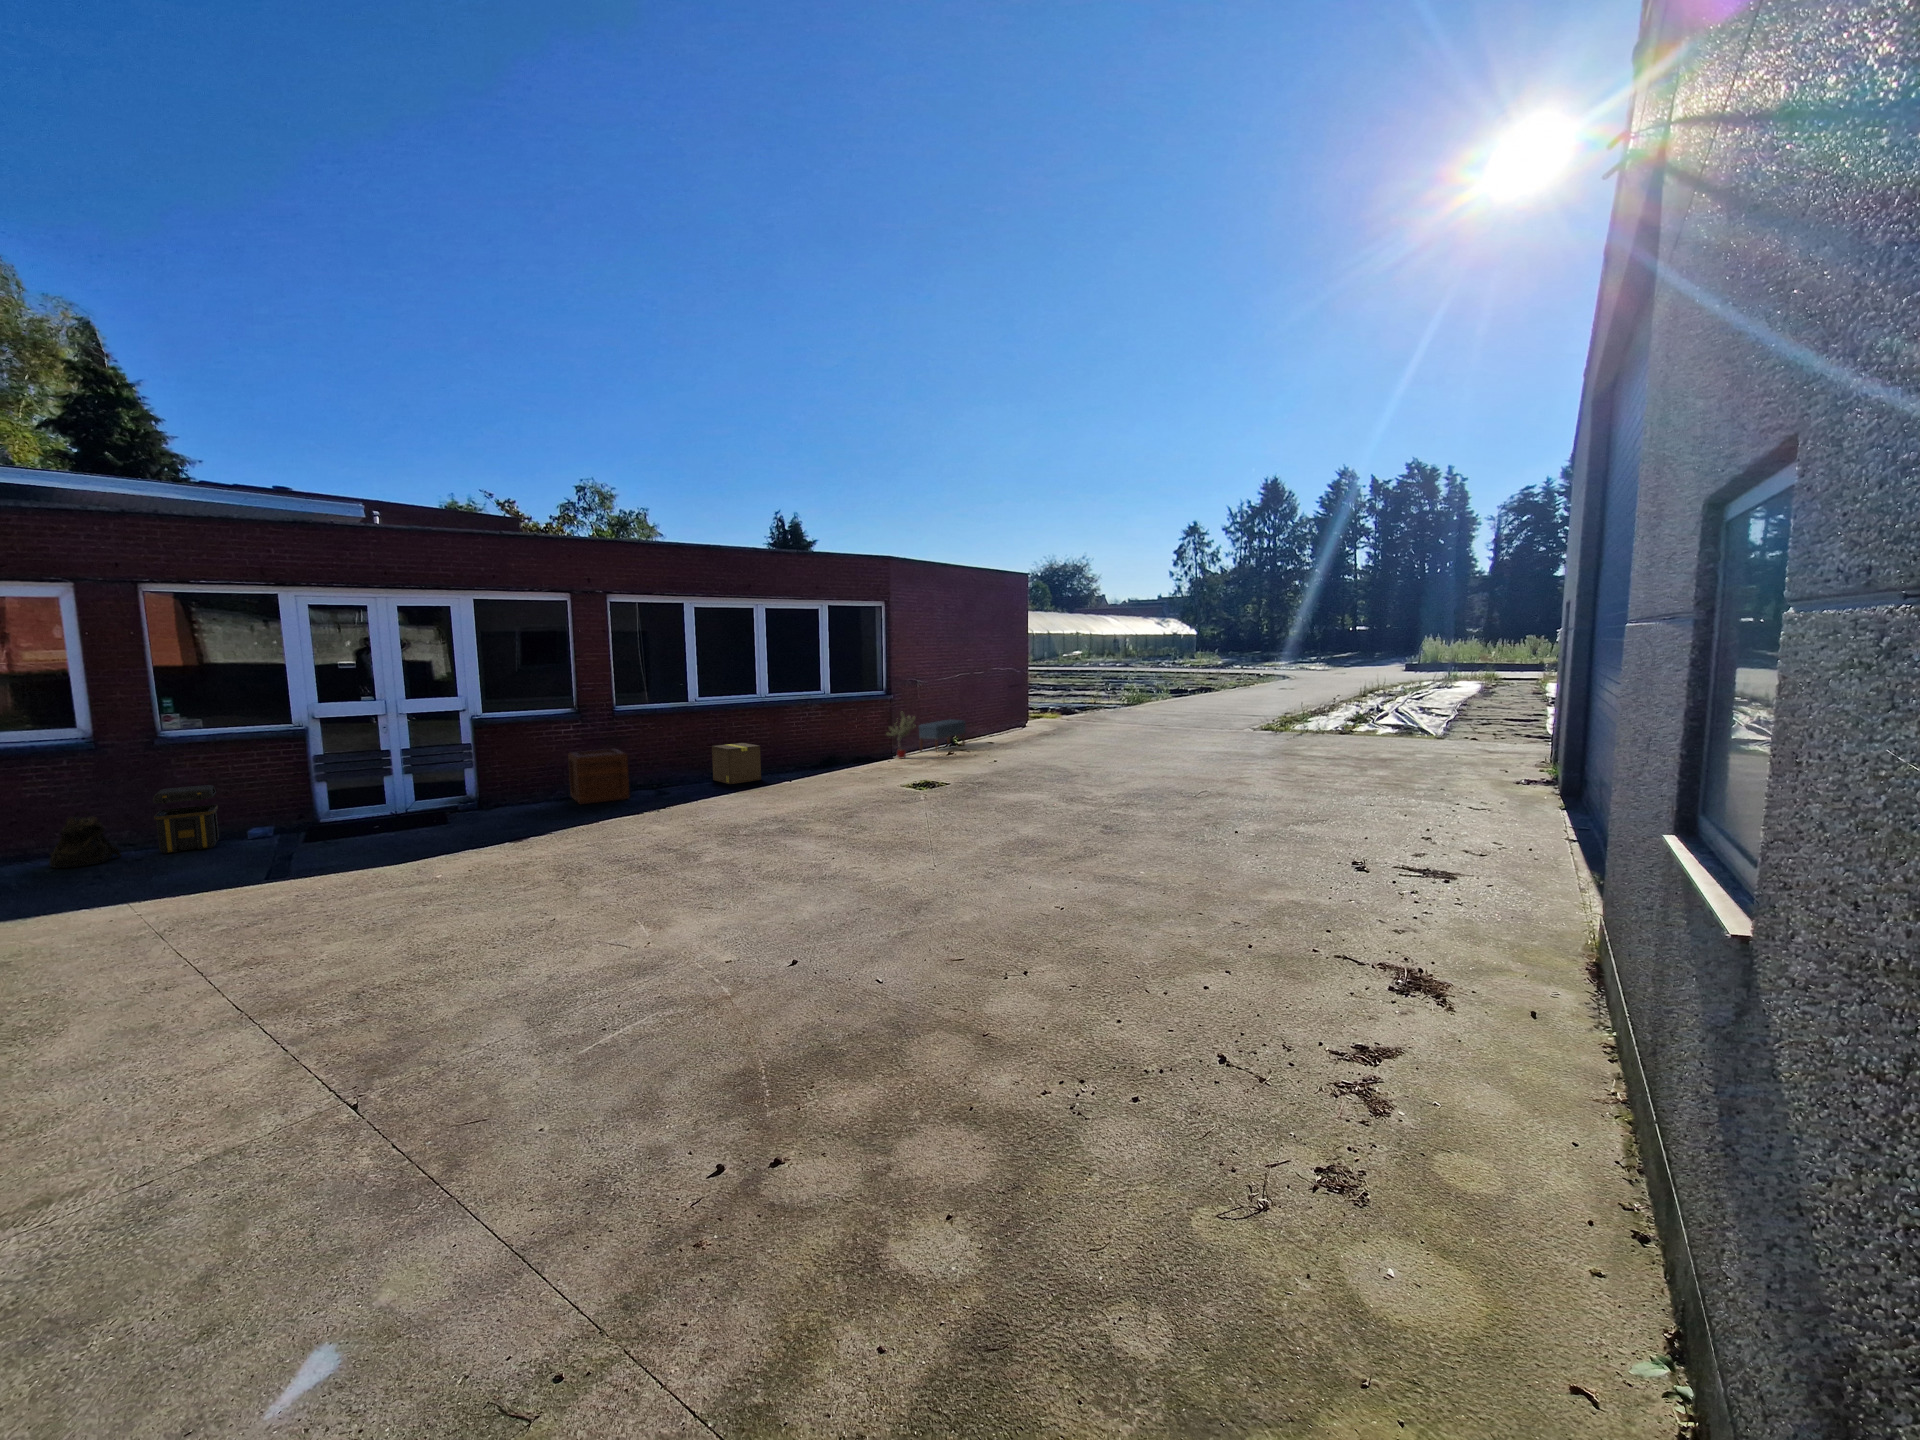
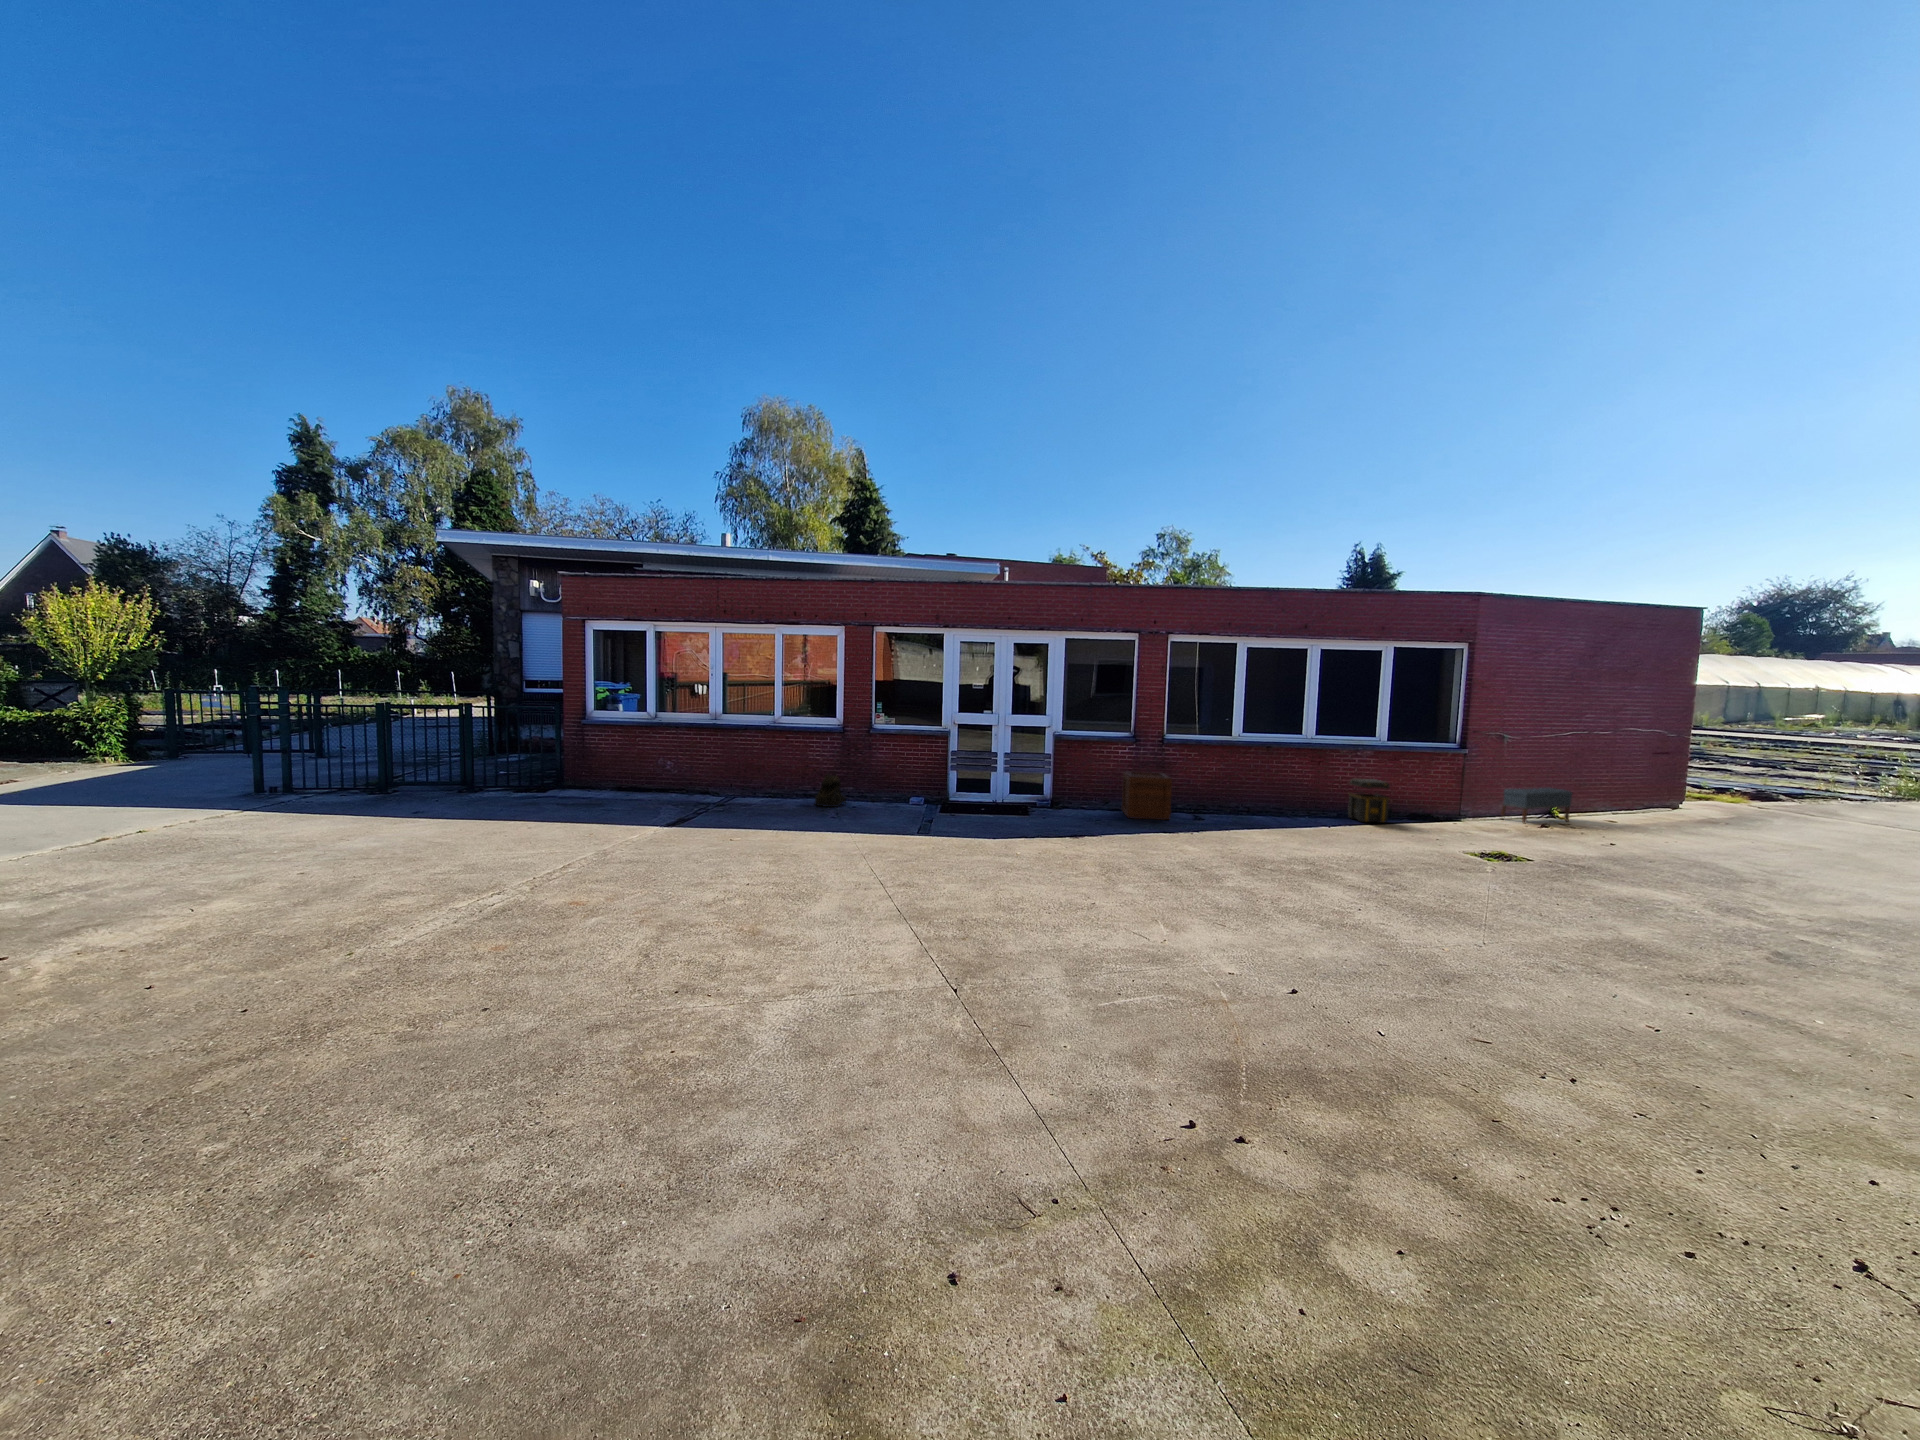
potted tree: present [887,713,916,759] -> none [1453,770,1497,825]
cardboard box: present [712,743,761,784] -> none [1250,782,1301,822]
toolbox: present [153,785,219,853] -> present [1348,779,1390,823]

